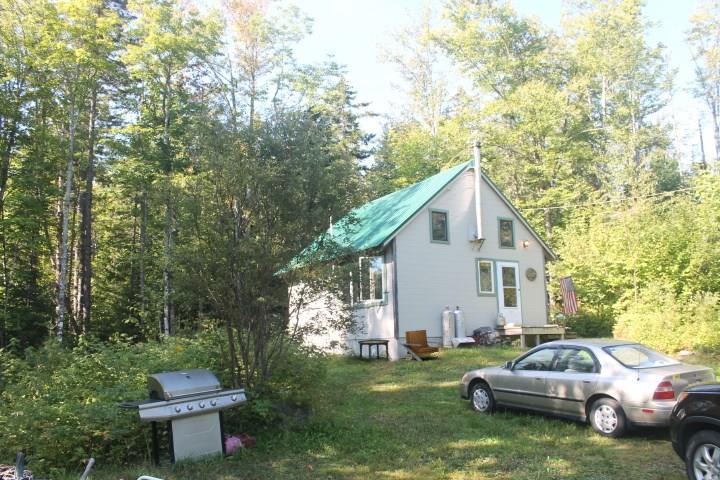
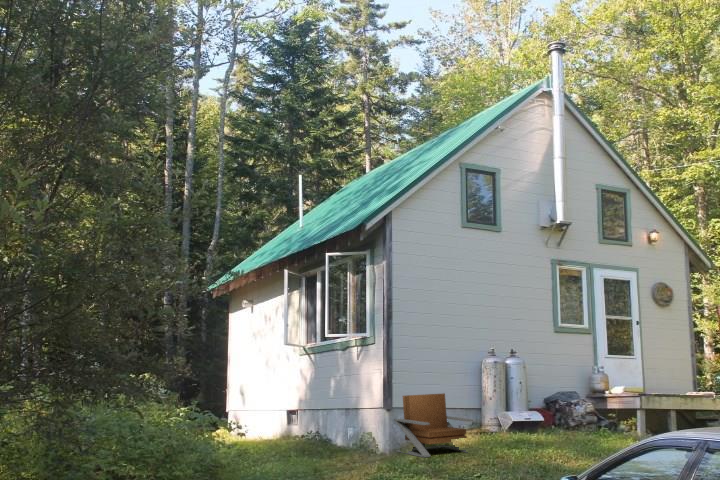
round table: present [358,340,389,362] -> none [311,410,373,454]

